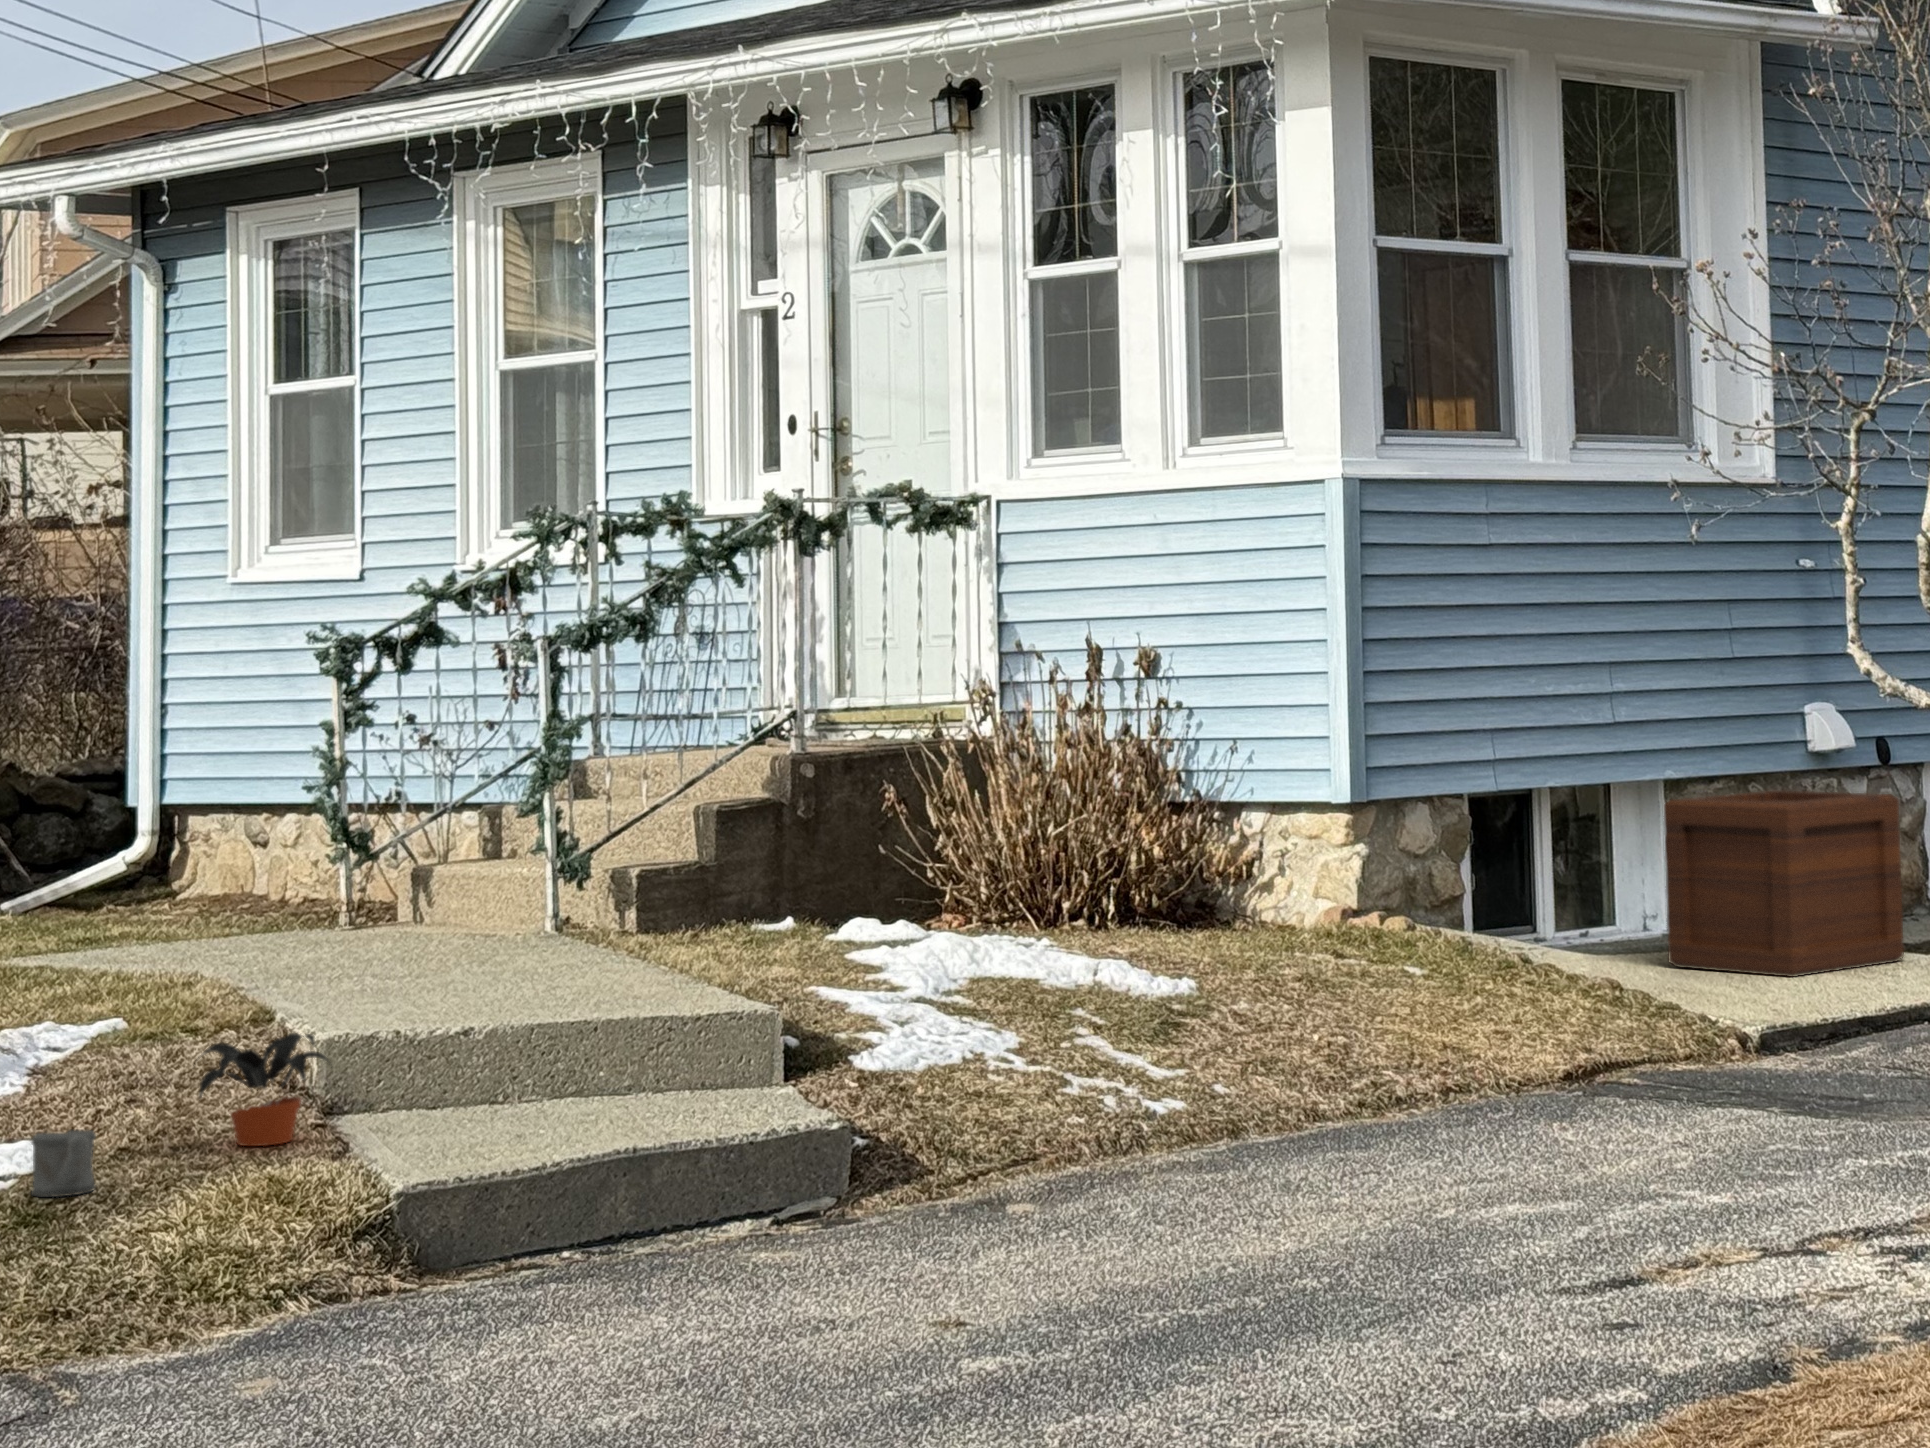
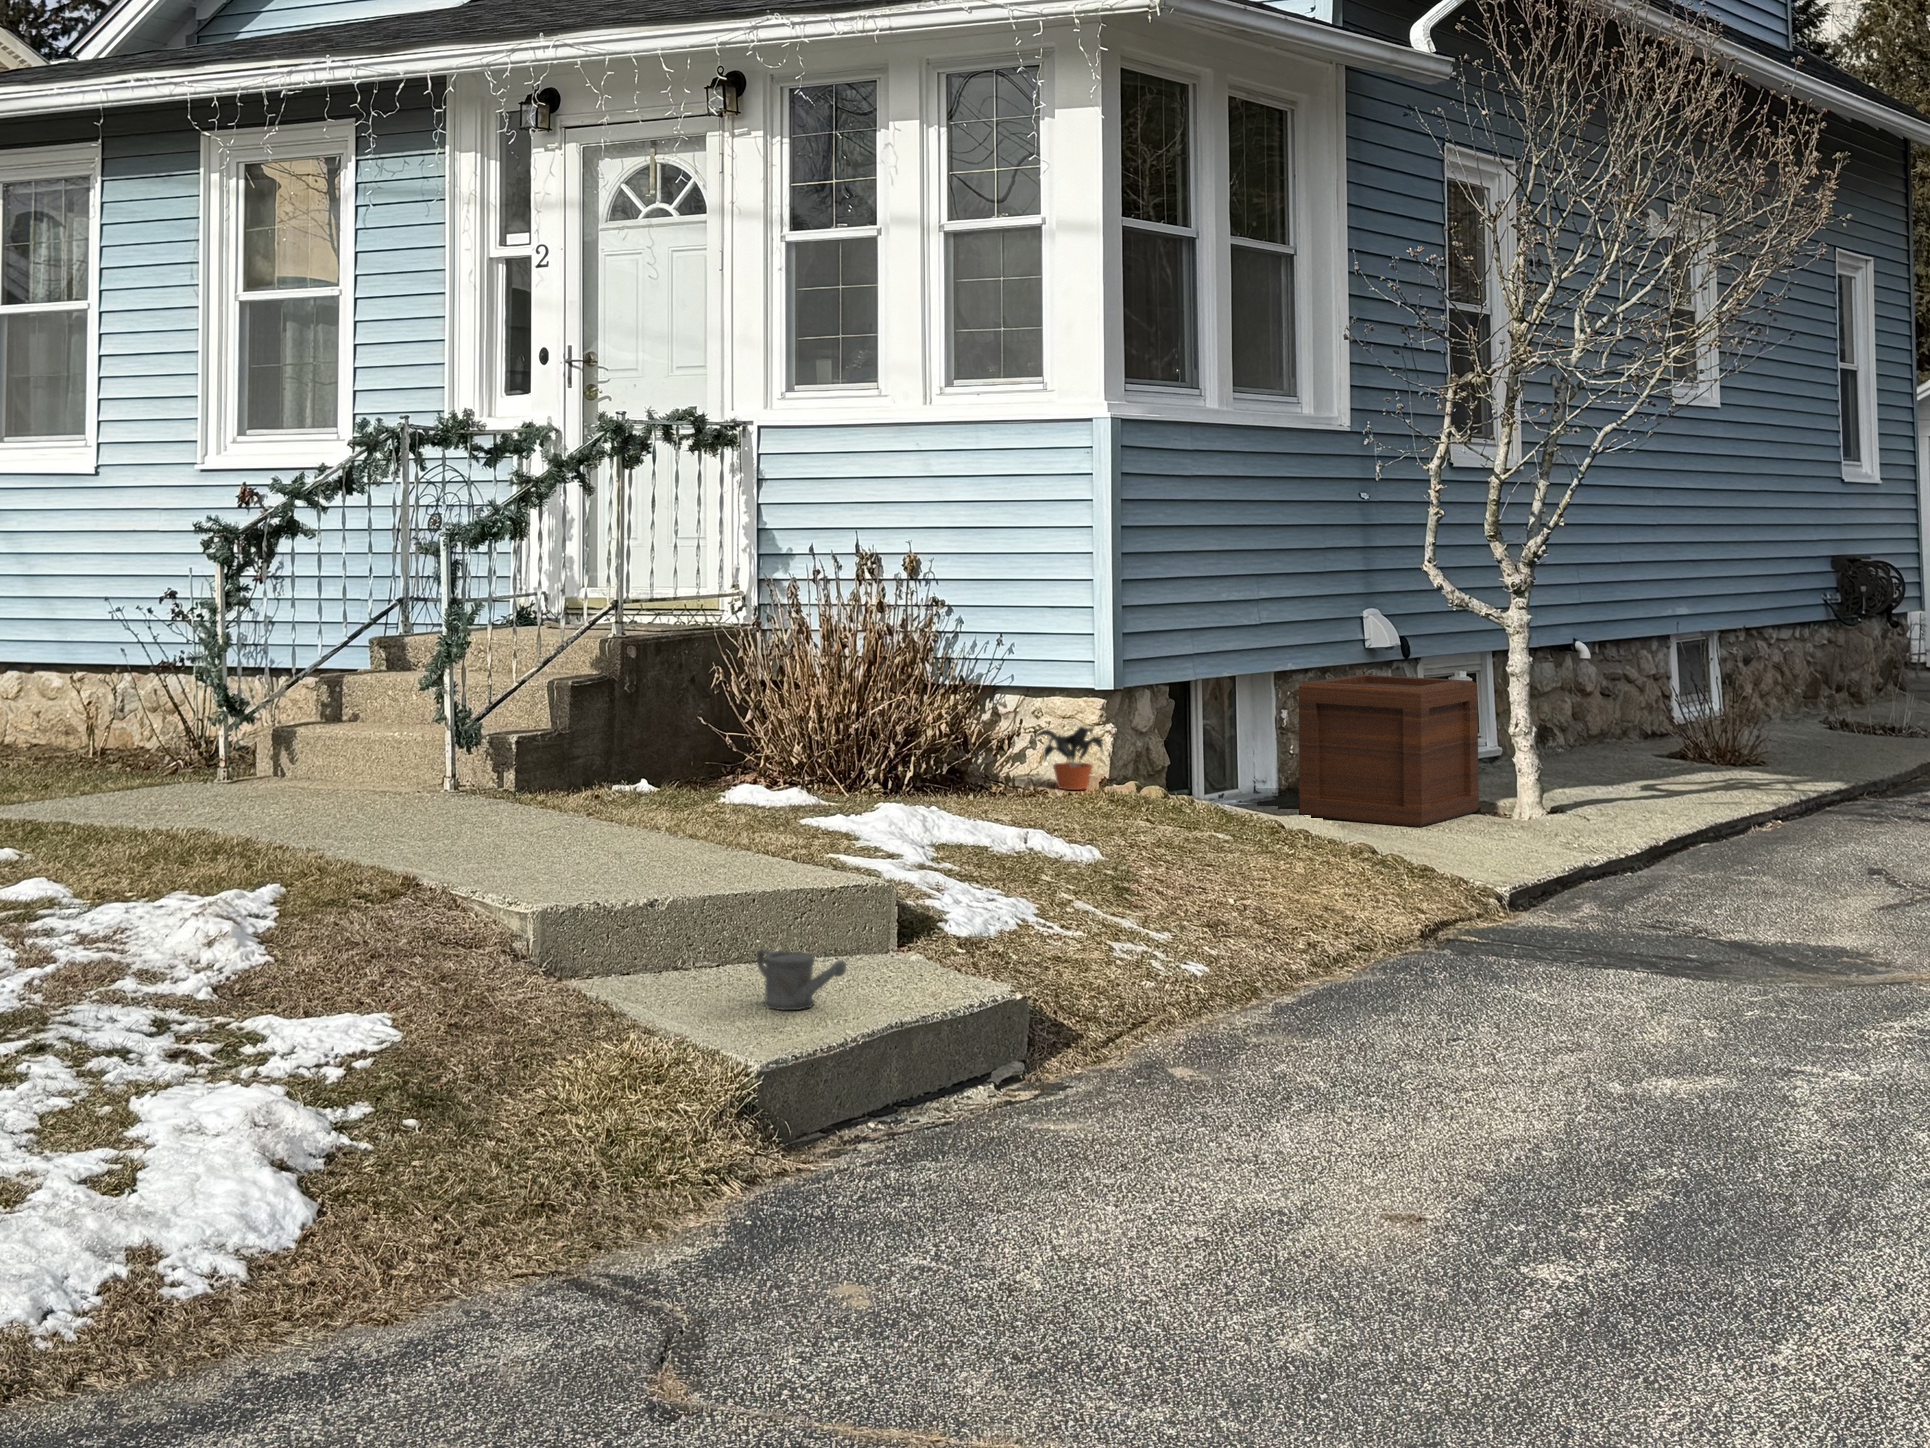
potted plant: present [194,1033,328,1146] -> present [1035,726,1105,790]
watering can: present [31,1130,96,1197] -> present [757,949,846,1010]

